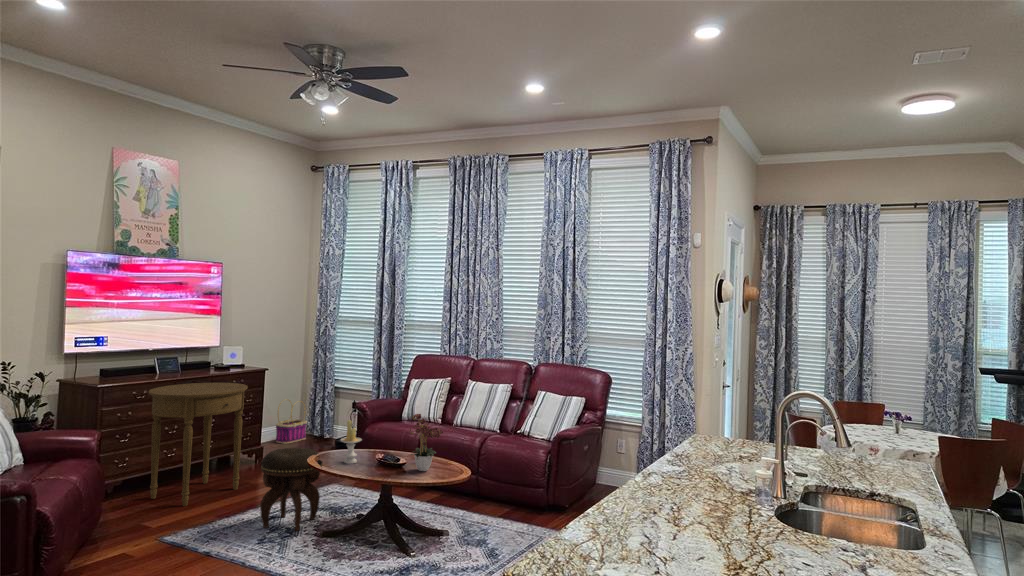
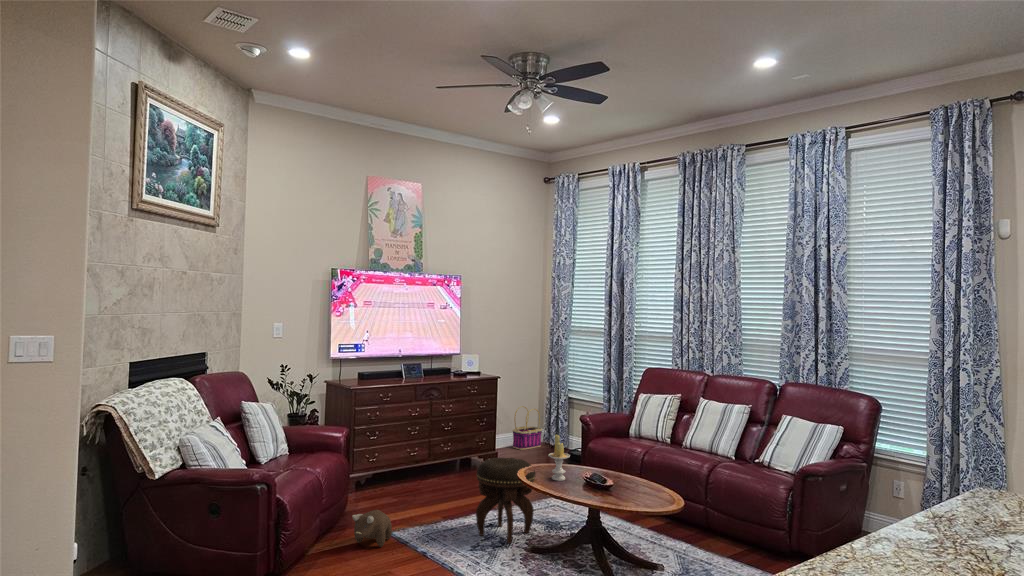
side table: present [149,383,248,506] -> none [390,388,476,503]
flower arrangement: present [409,414,443,471] -> none [615,430,659,498]
plush toy: none [121,515,165,553] -> present [352,510,392,547]

